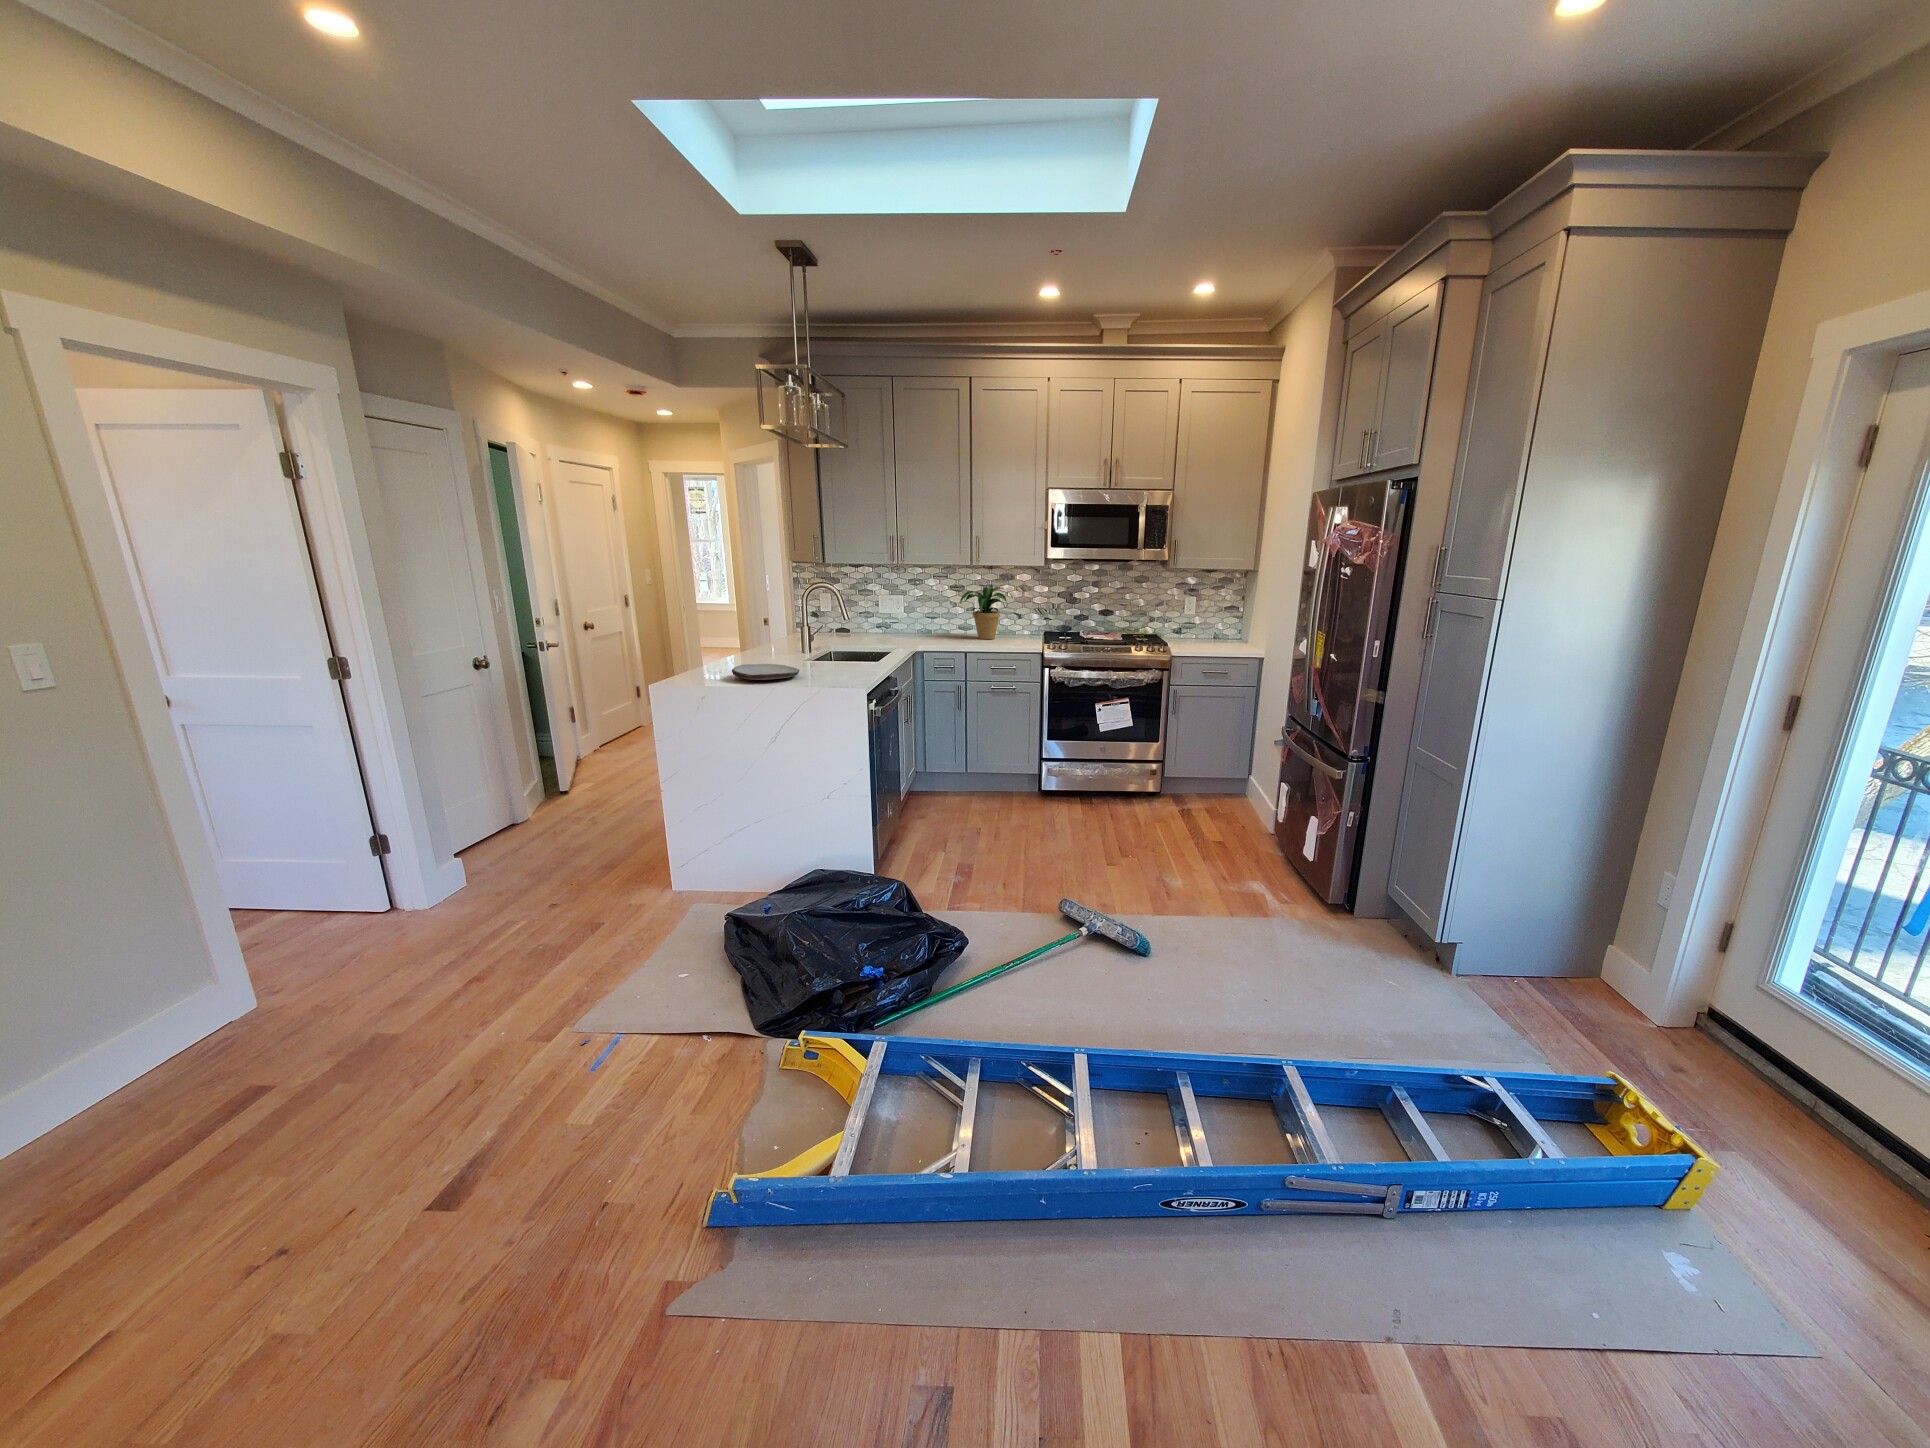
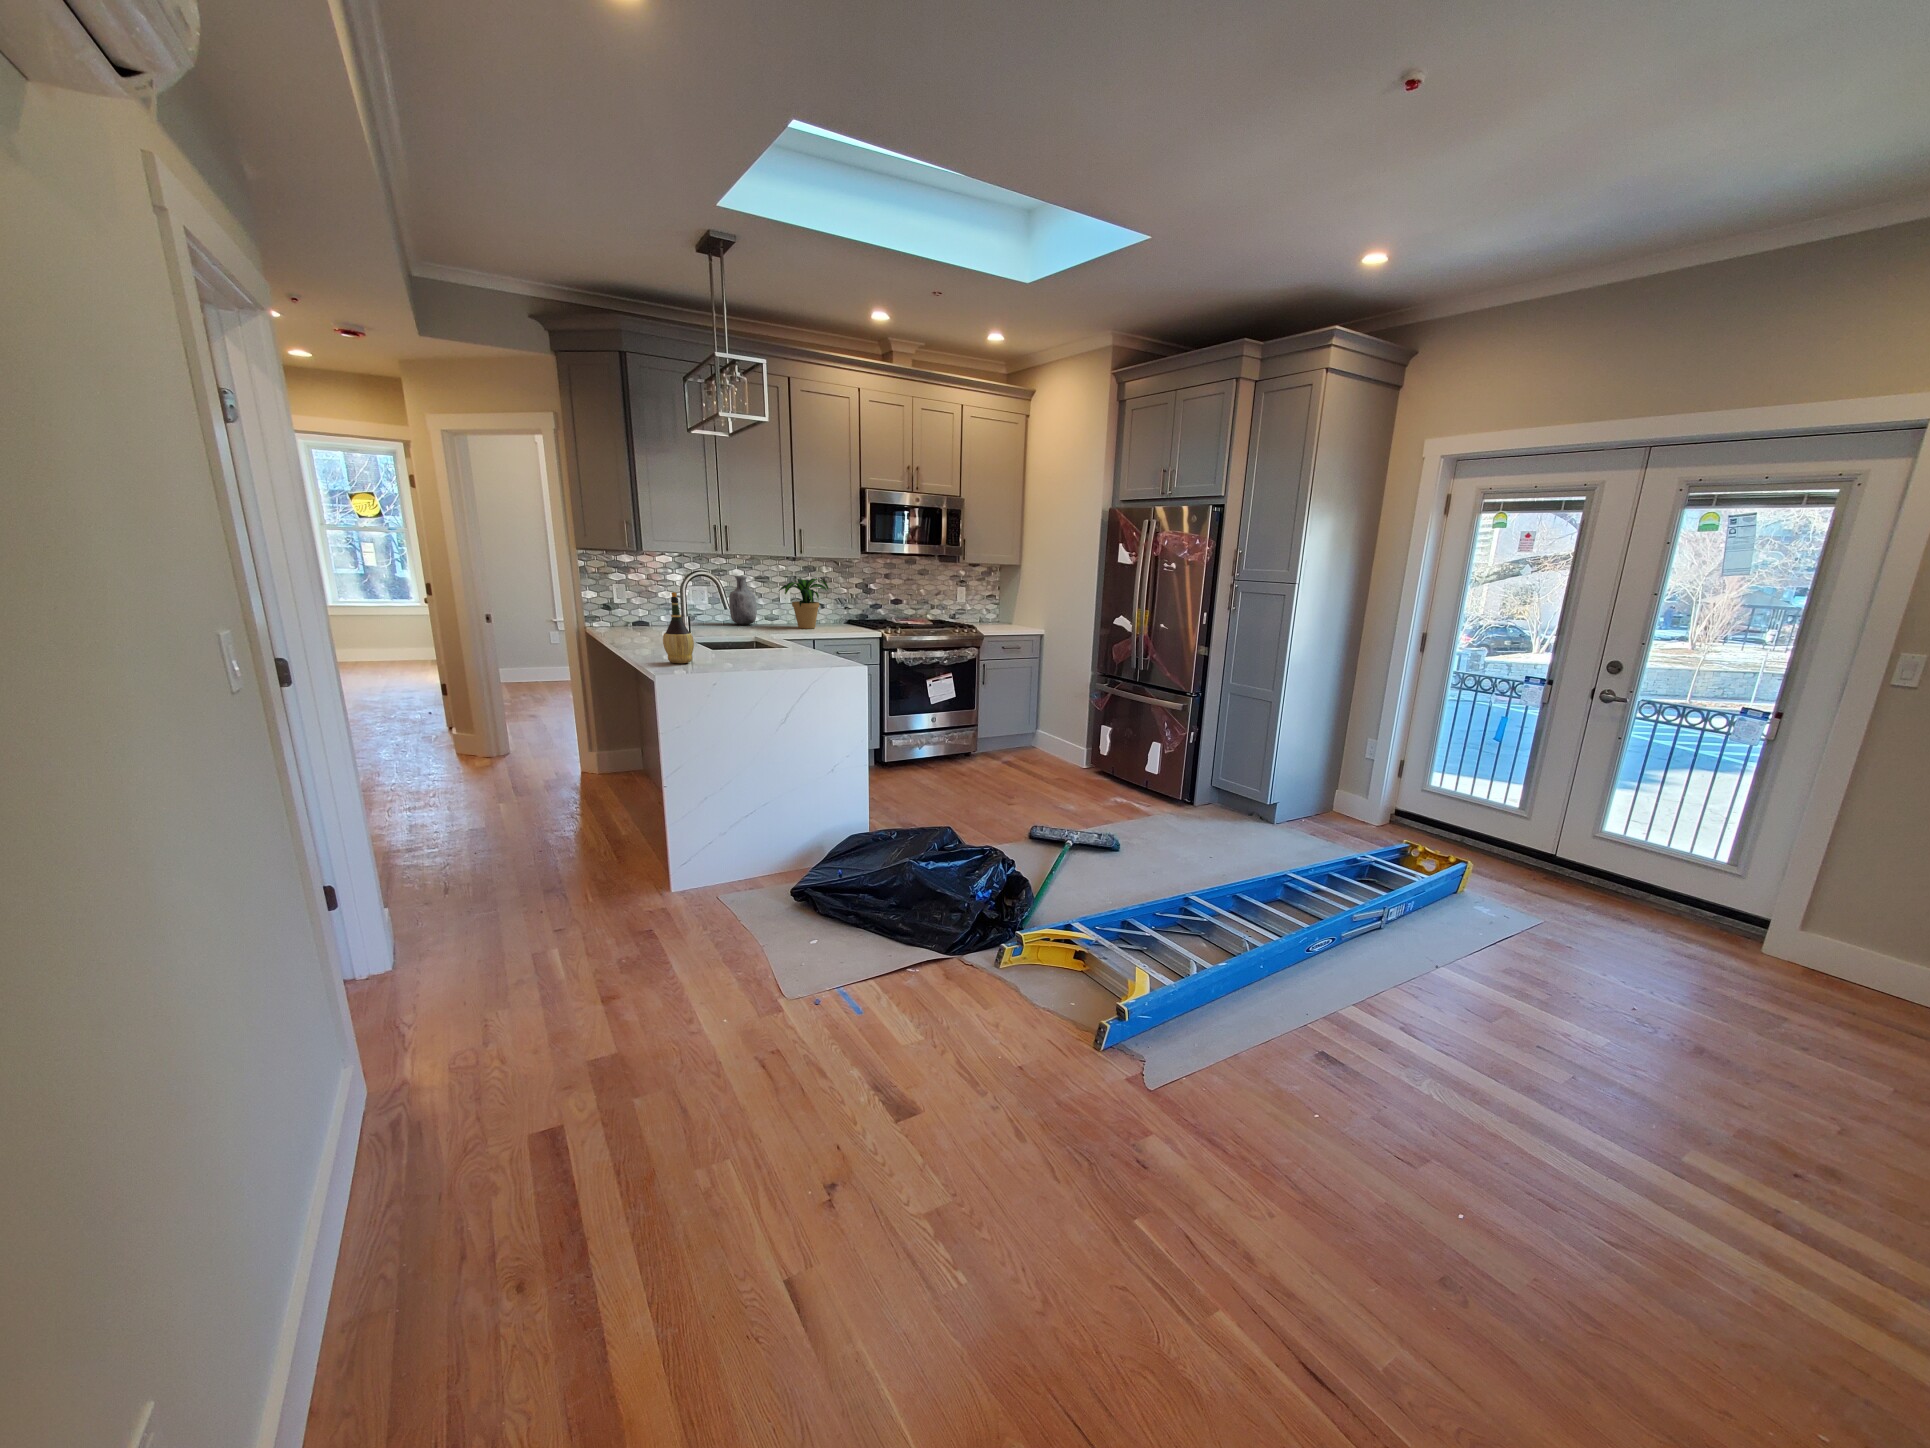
vase: none [924,585,949,633] -> present [729,576,756,625]
wine bottle: none [745,601,772,666] -> present [663,592,694,663]
plate: present [732,664,800,680] -> none [692,659,764,675]

